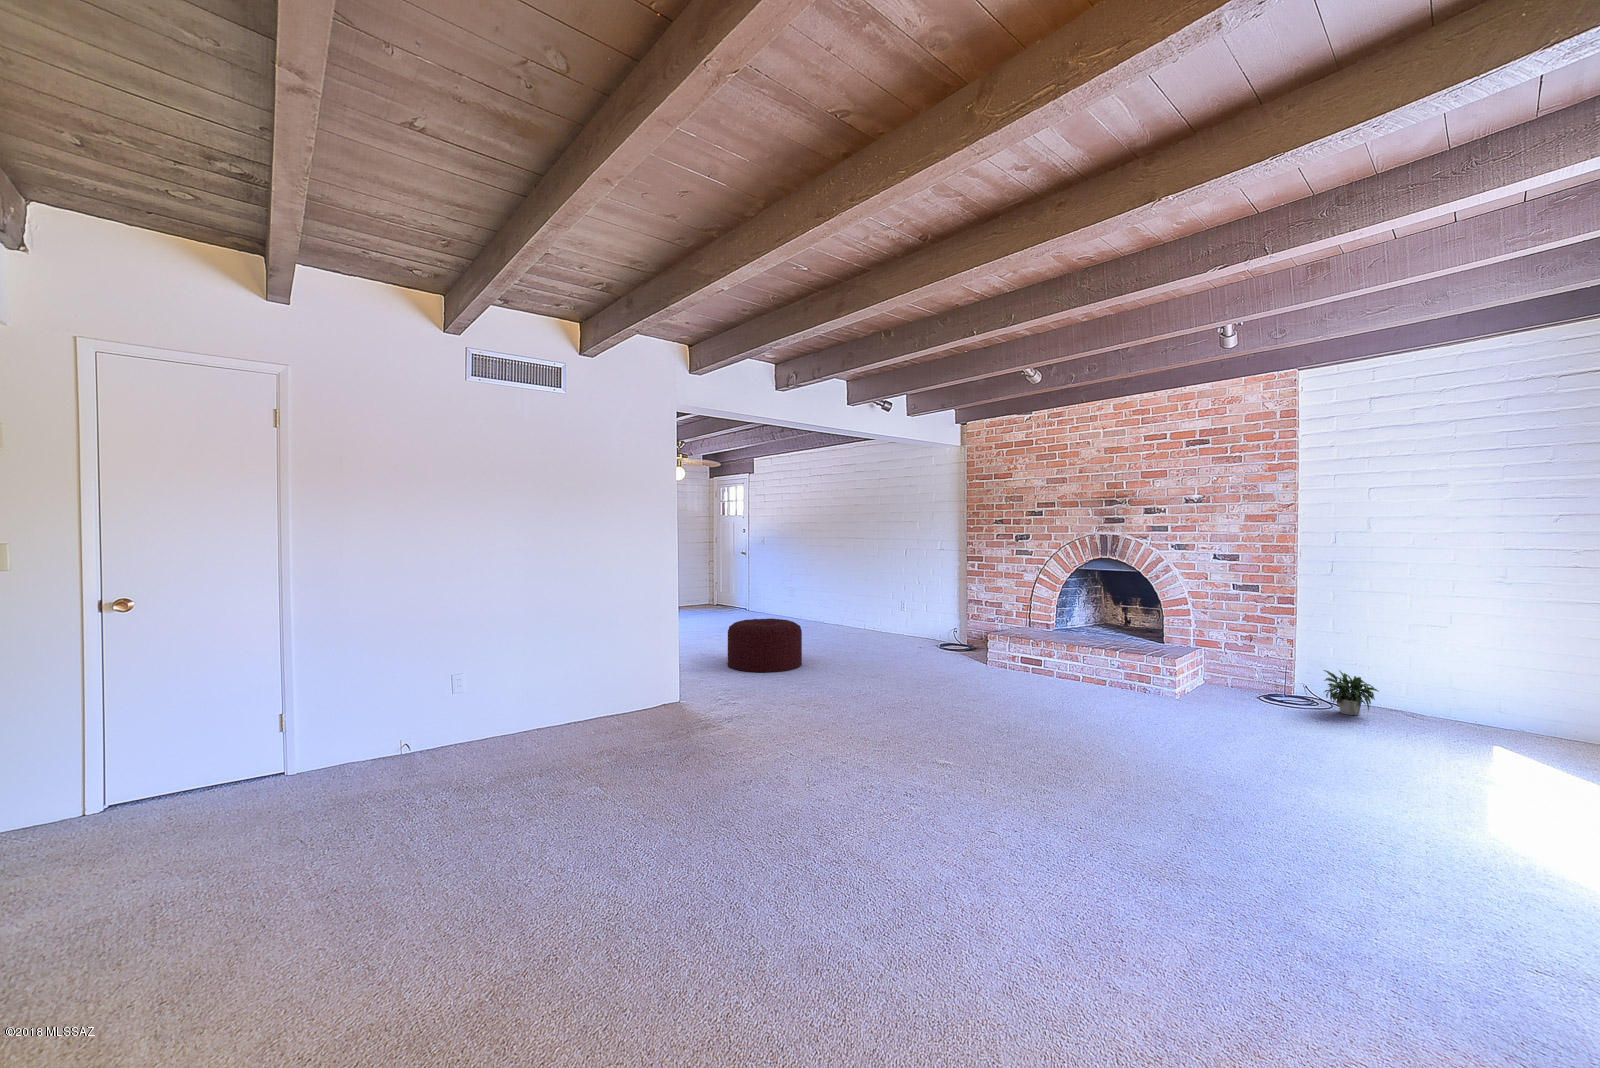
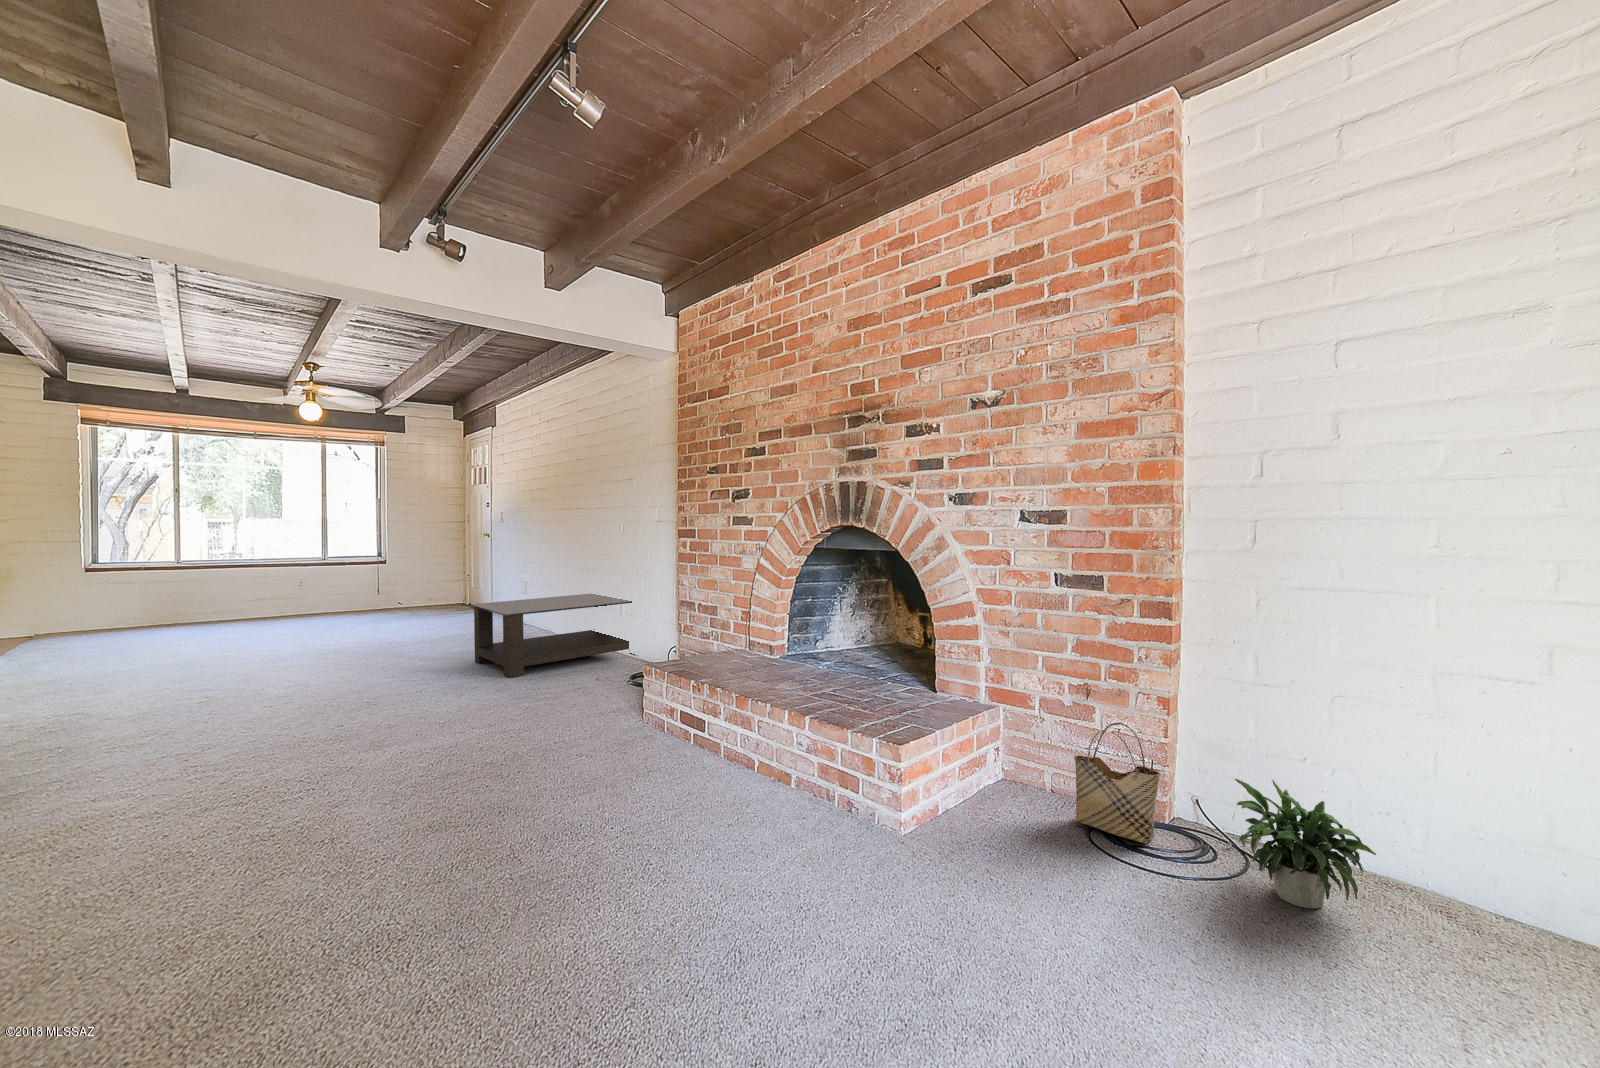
coffee table: none [816,594,923,645] -> present [470,594,637,678]
ottoman: present [728,619,802,672] -> none [103,645,305,764]
woven basket: none [1247,652,1289,701] -> present [1074,723,1160,843]

